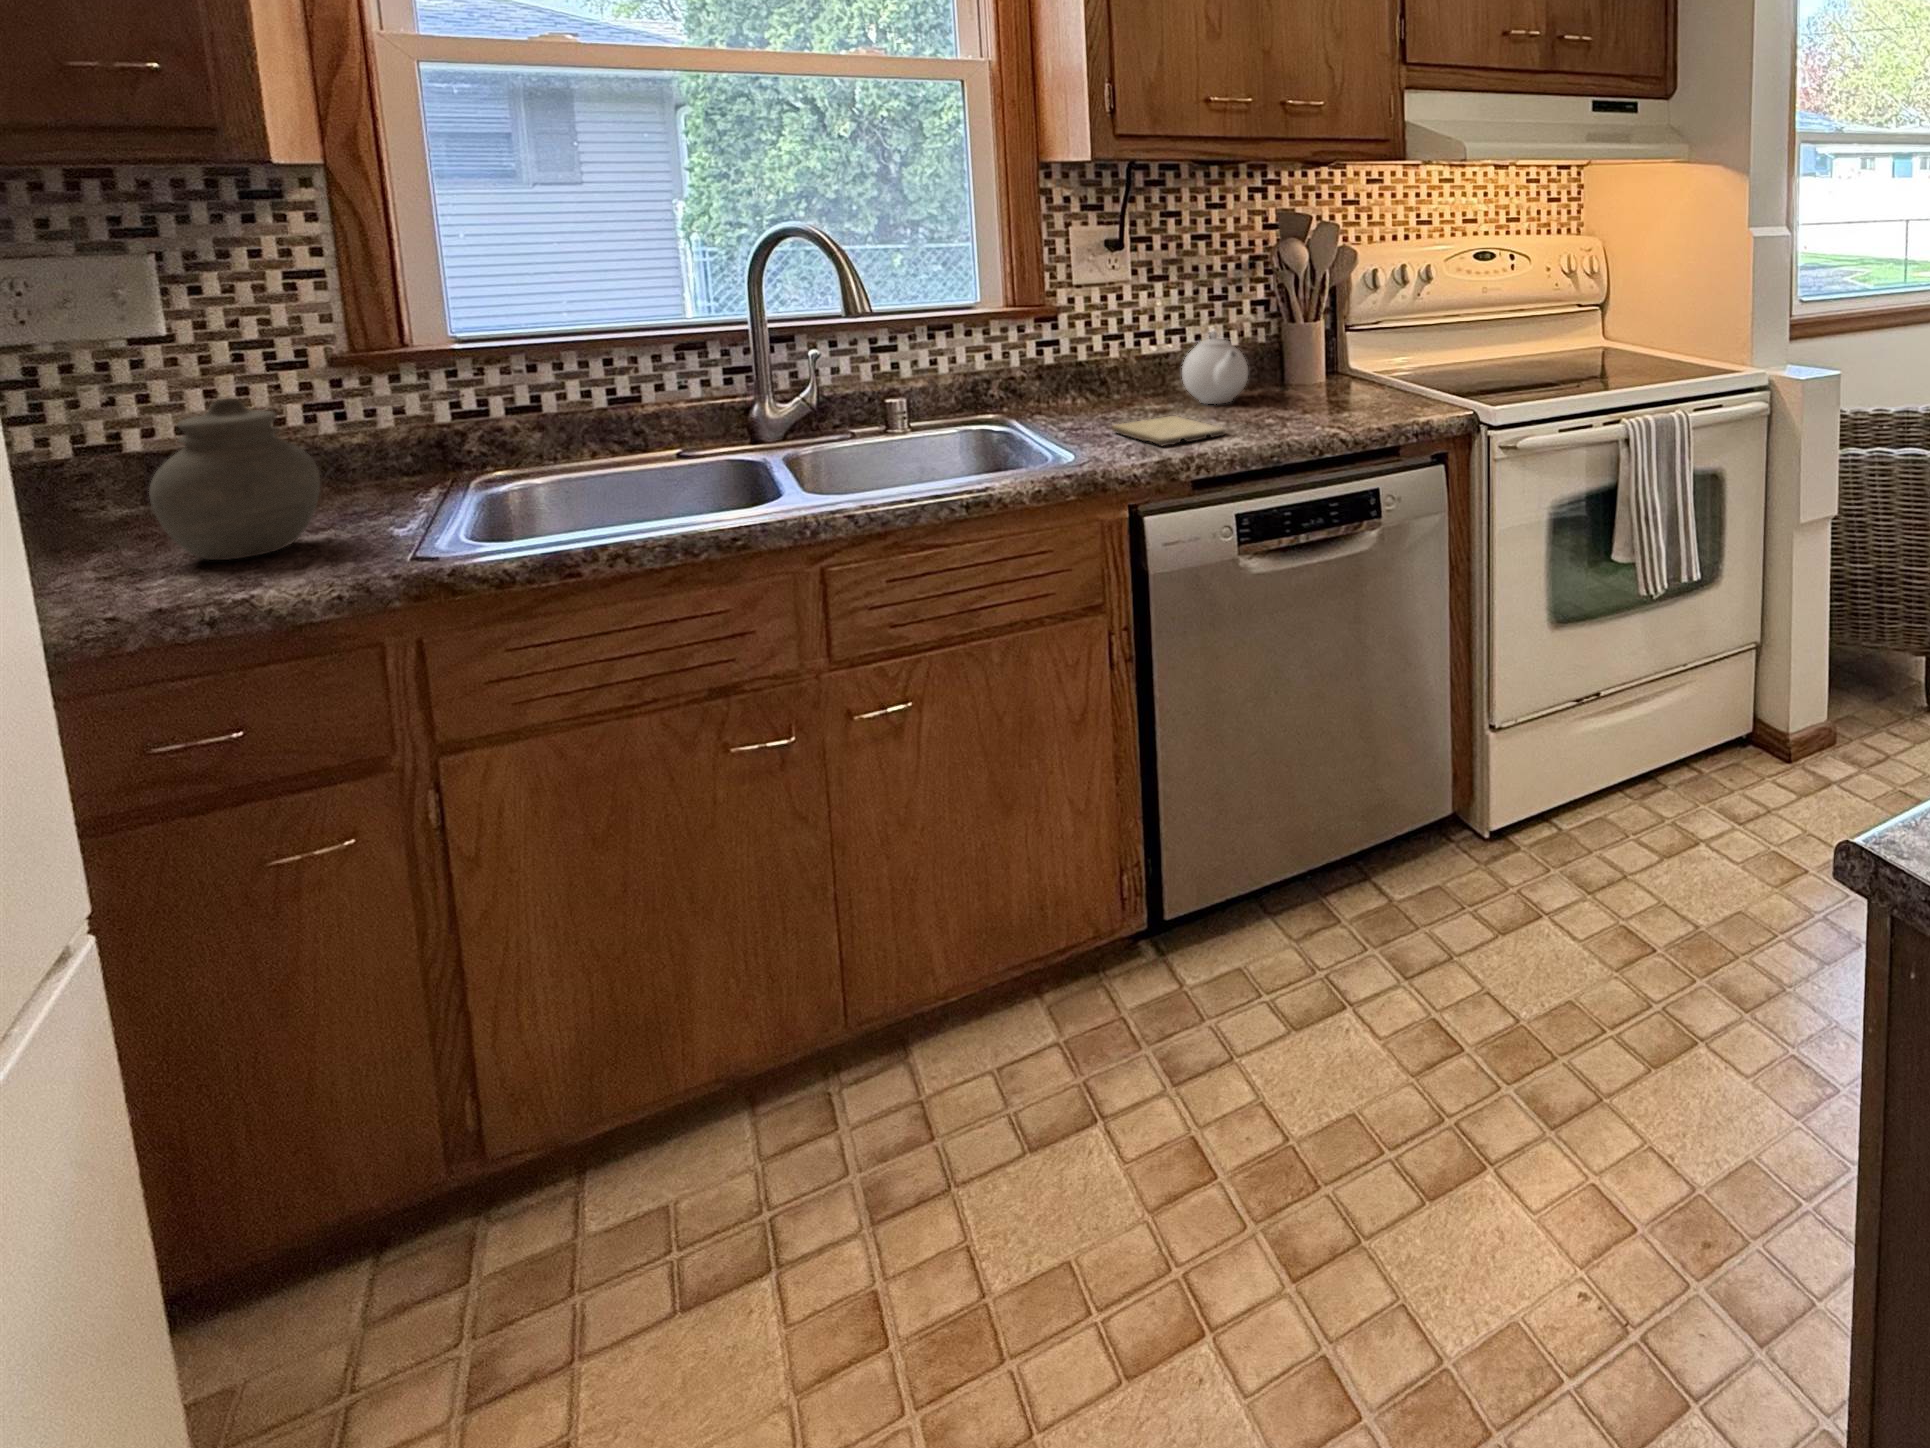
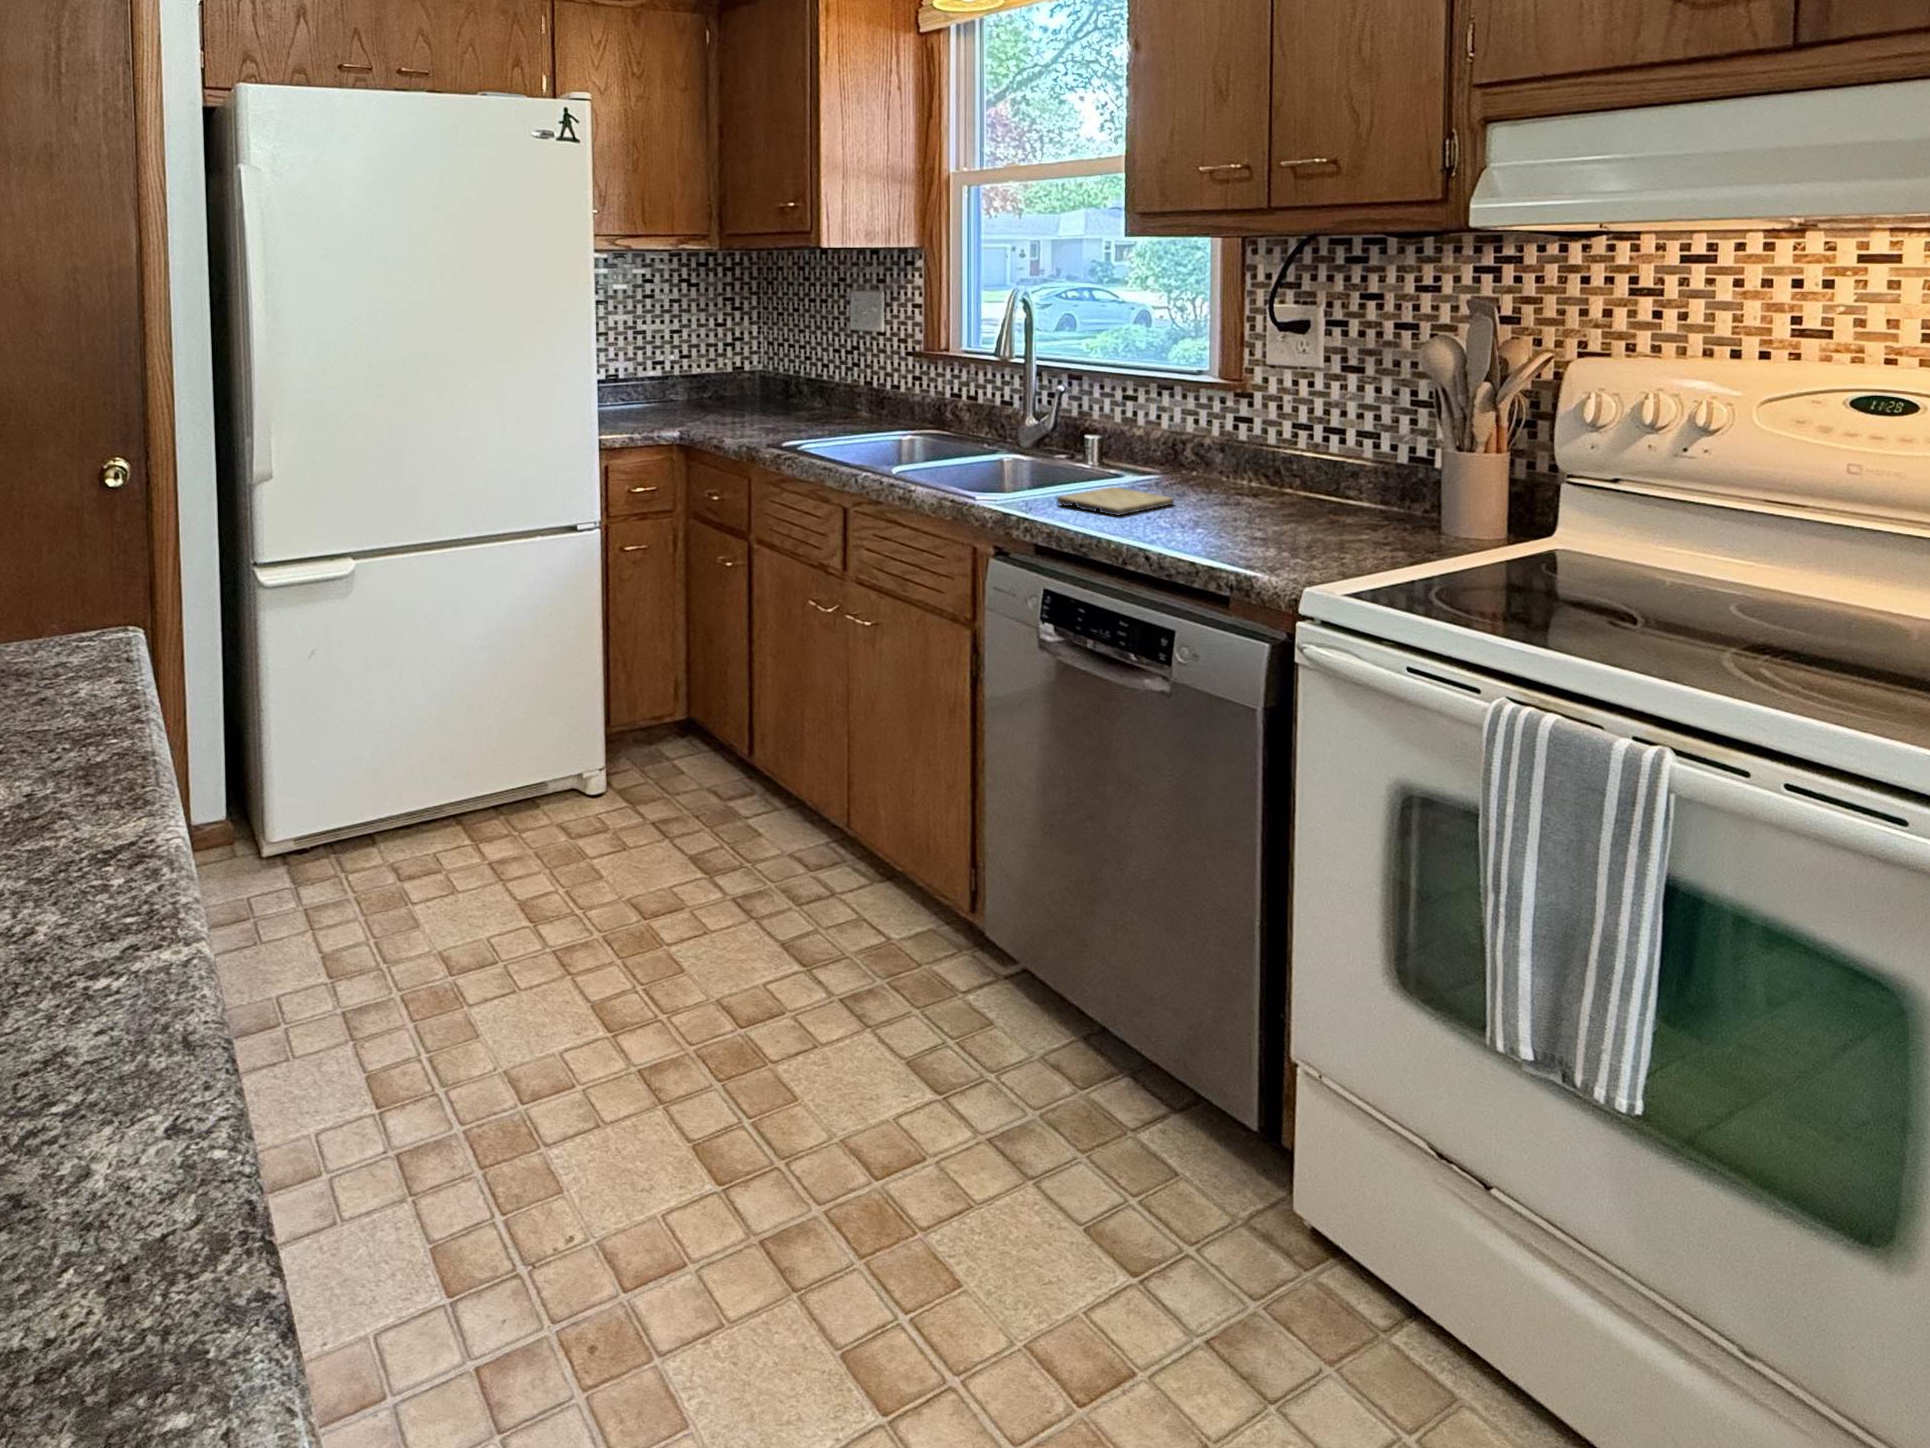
teapot: present [1182,331,1248,404] -> none [1250,428,1335,514]
jar: present [149,398,320,560] -> none [762,351,816,426]

